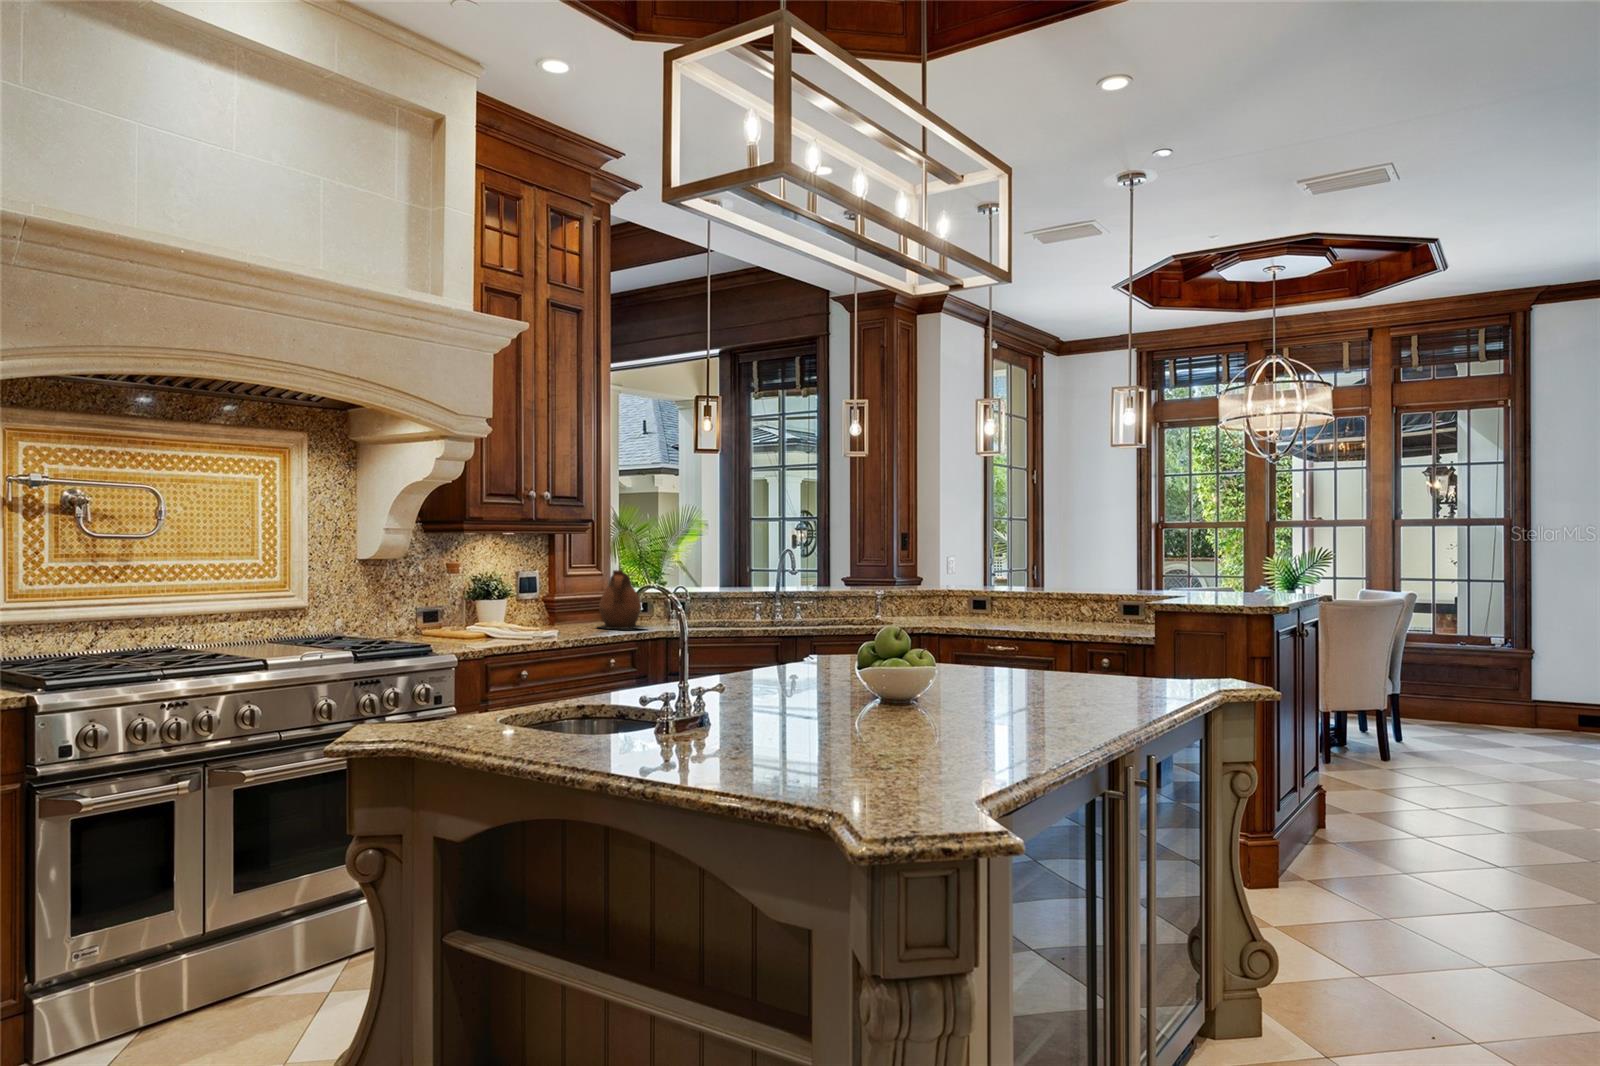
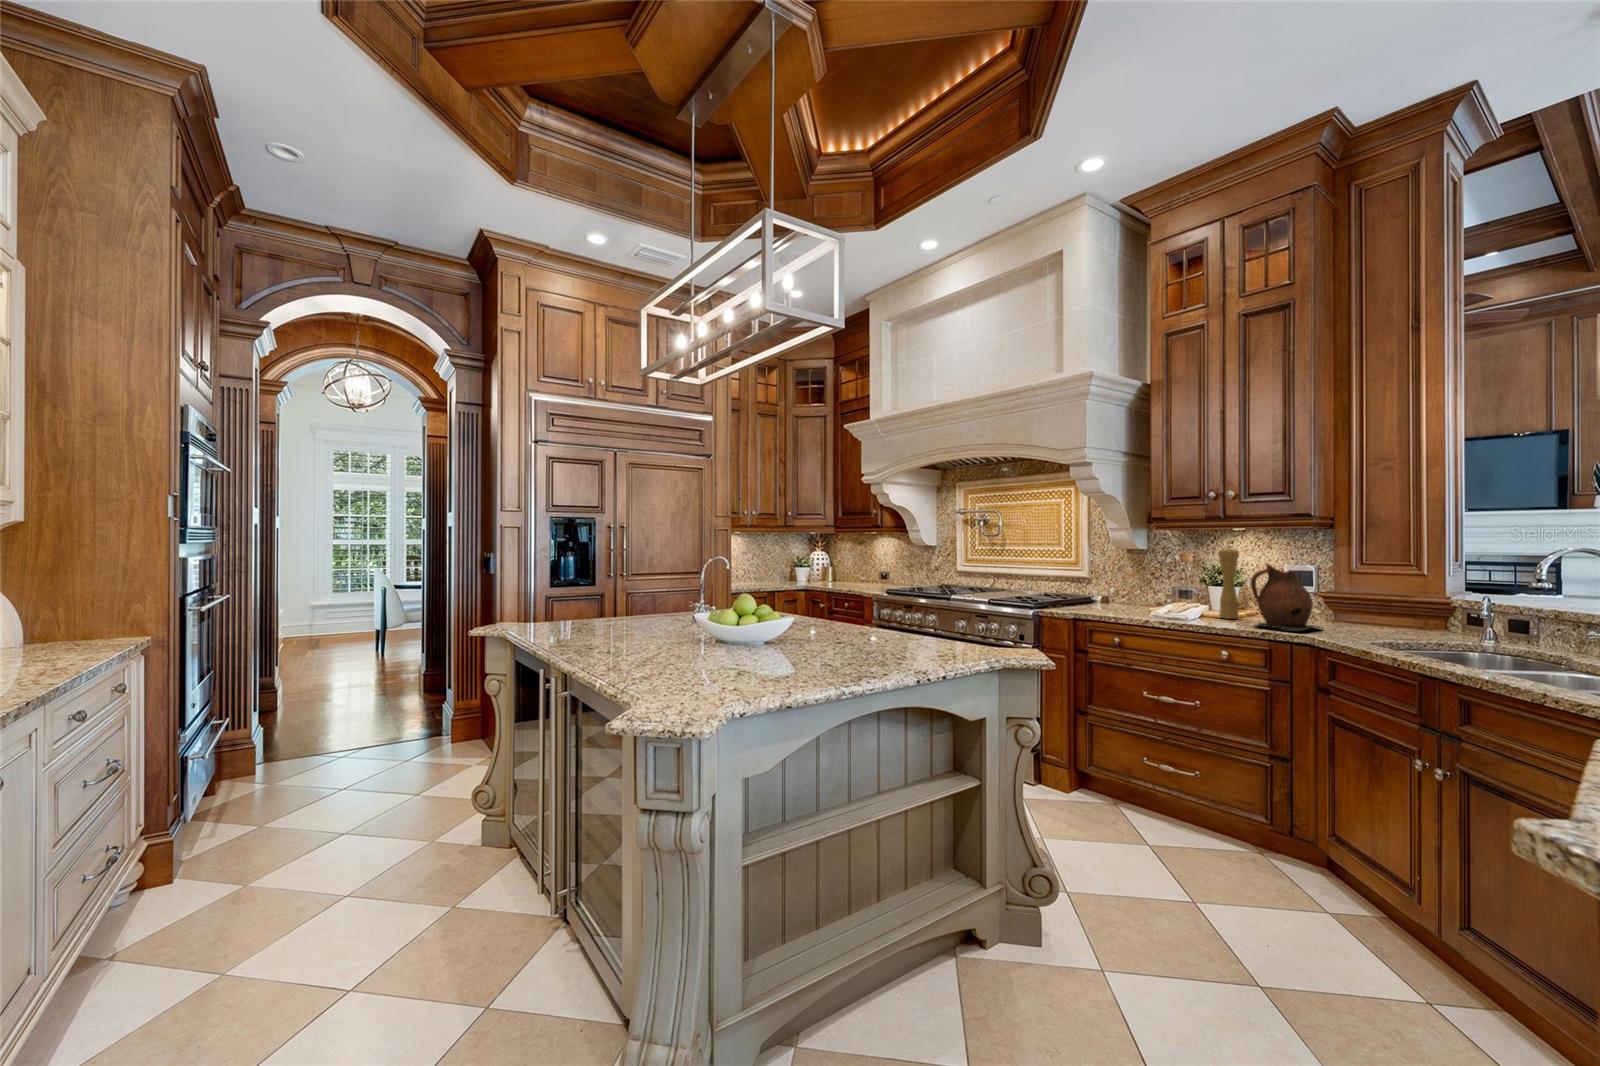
pepper mill: none [556,556,576,629] -> present [1218,548,1239,619]

